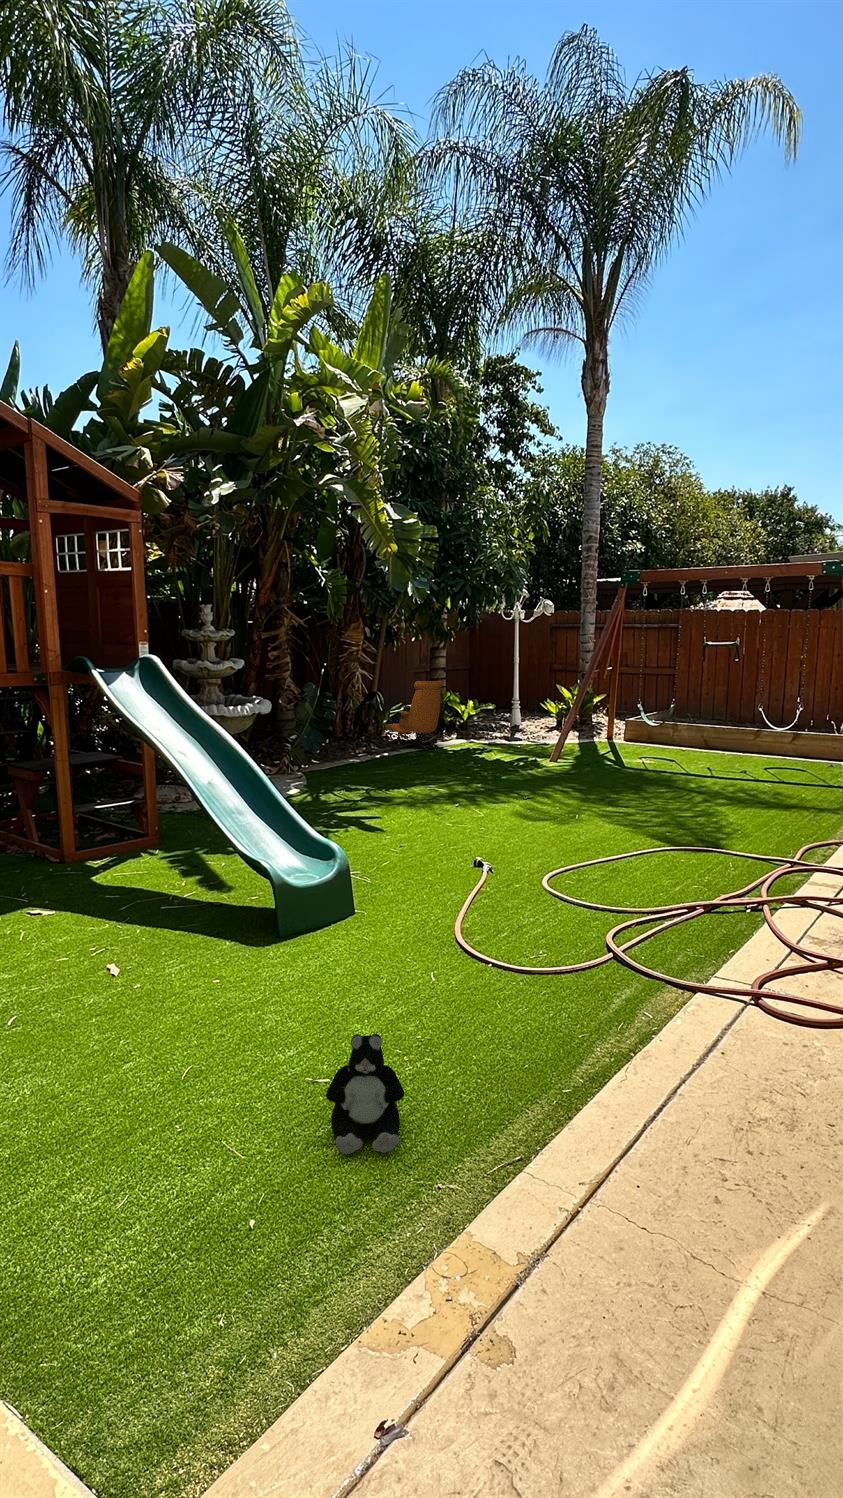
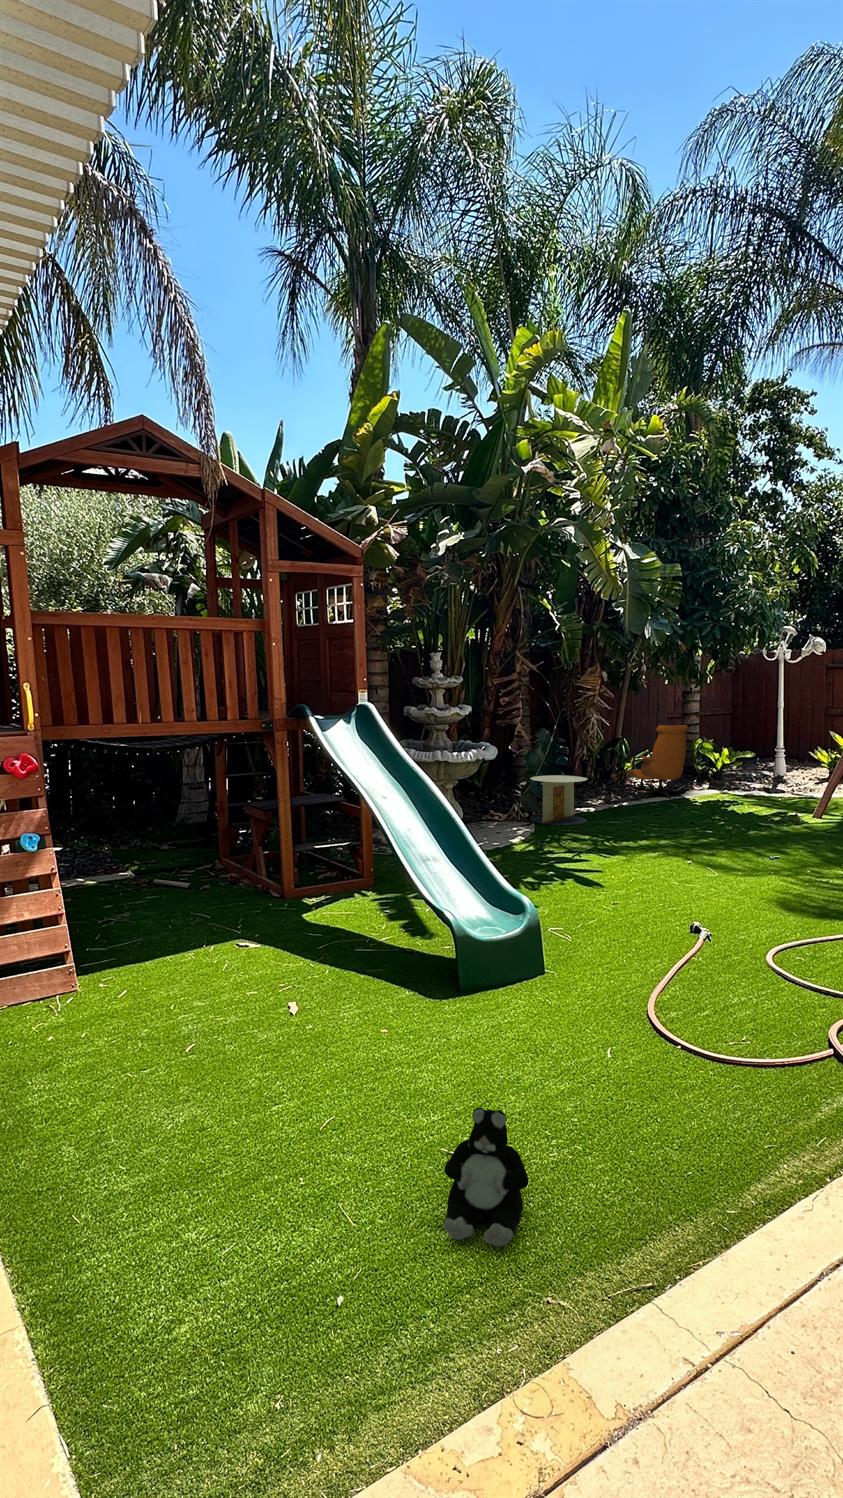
side table: none [300,731,356,779] -> present [530,775,587,825]

